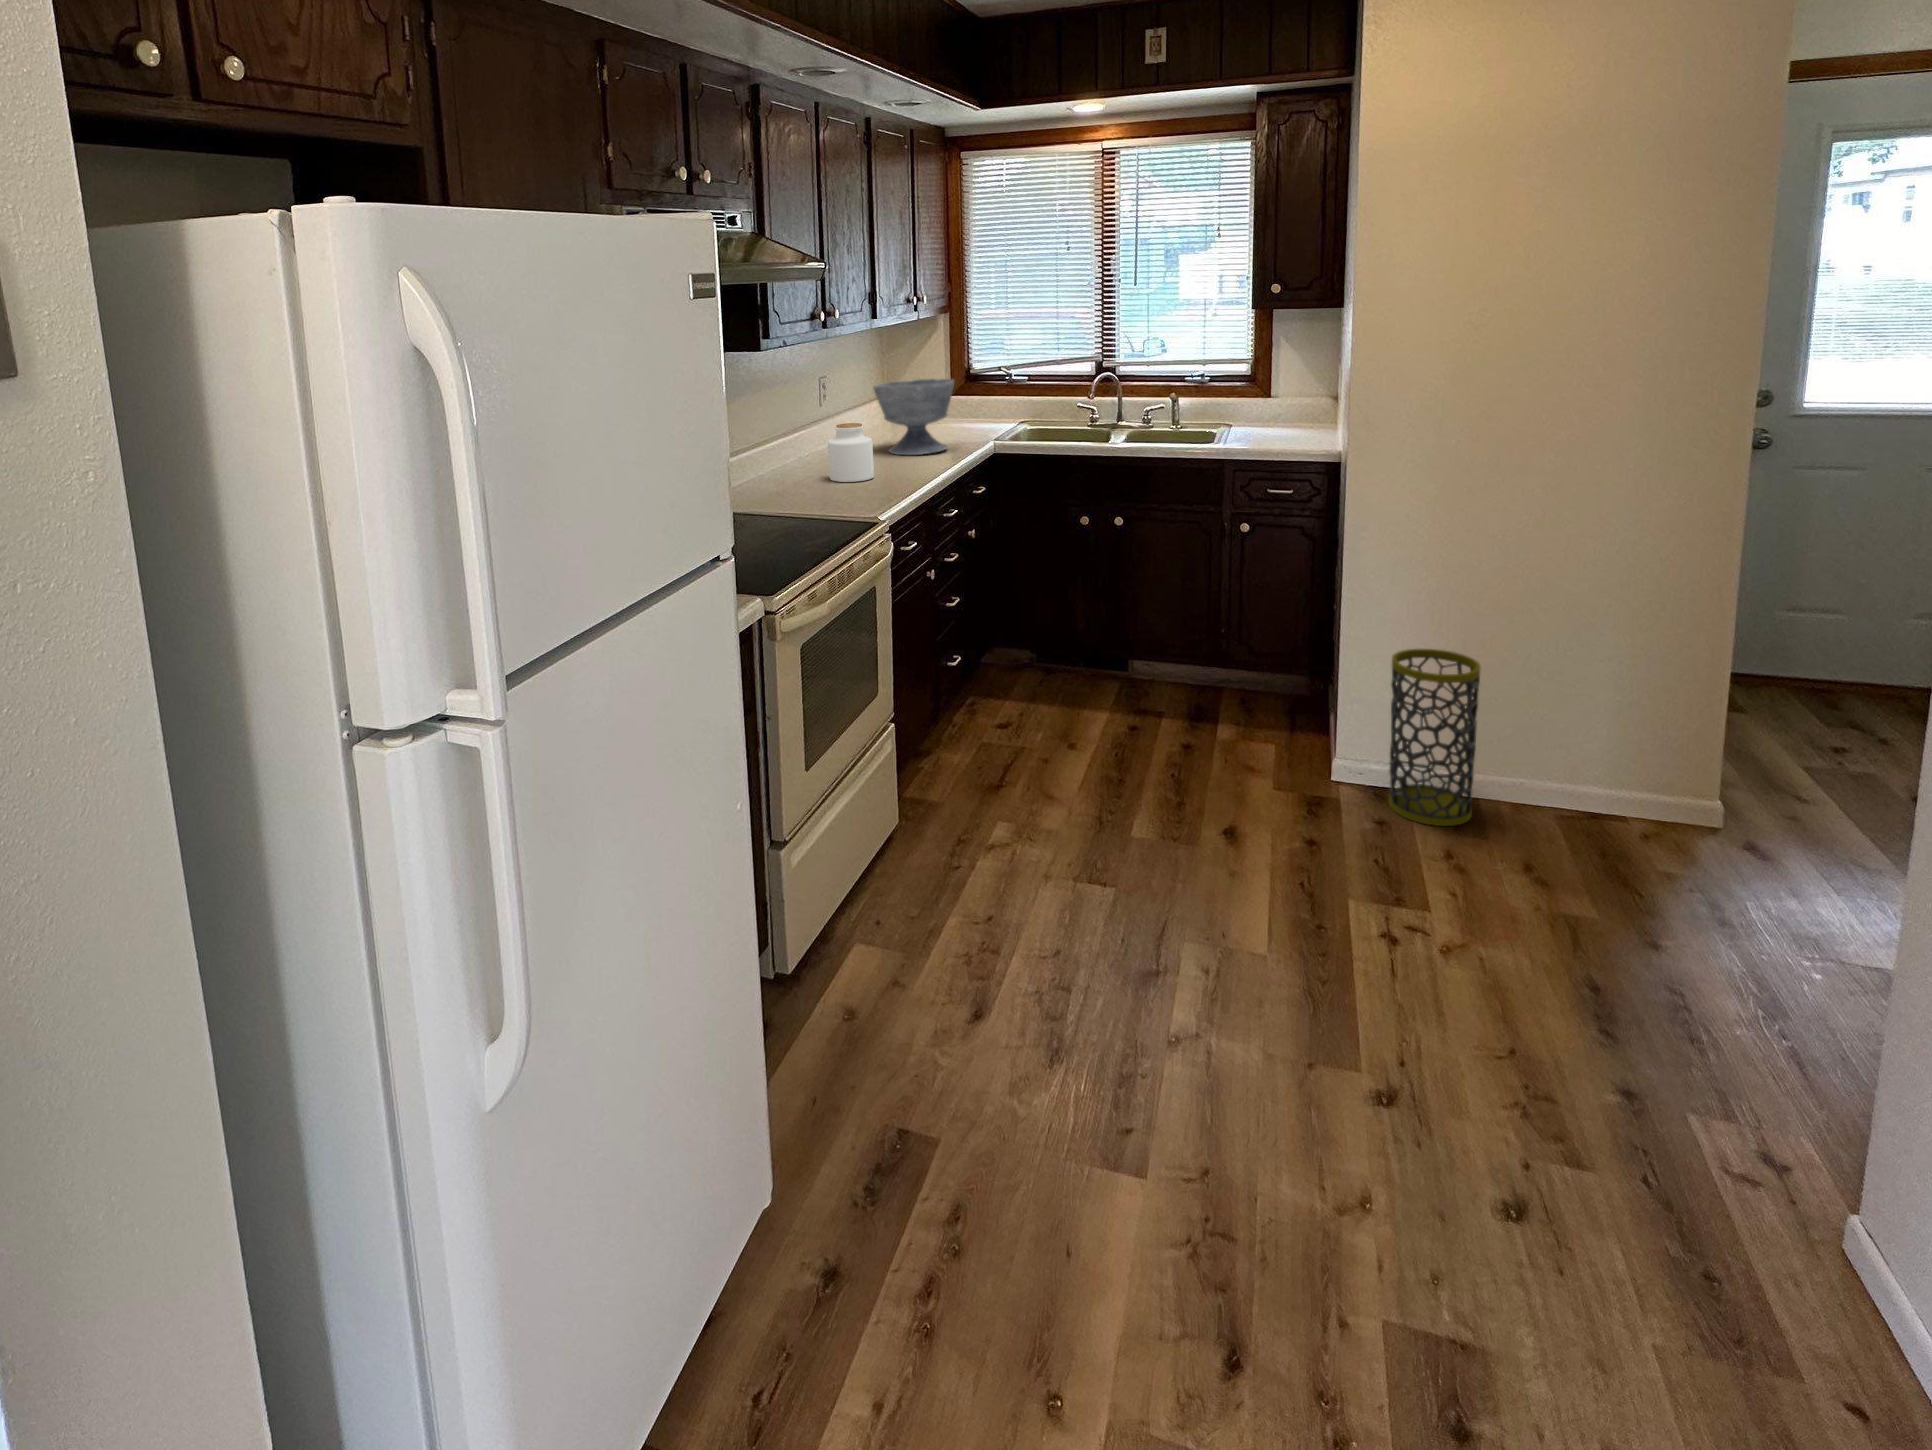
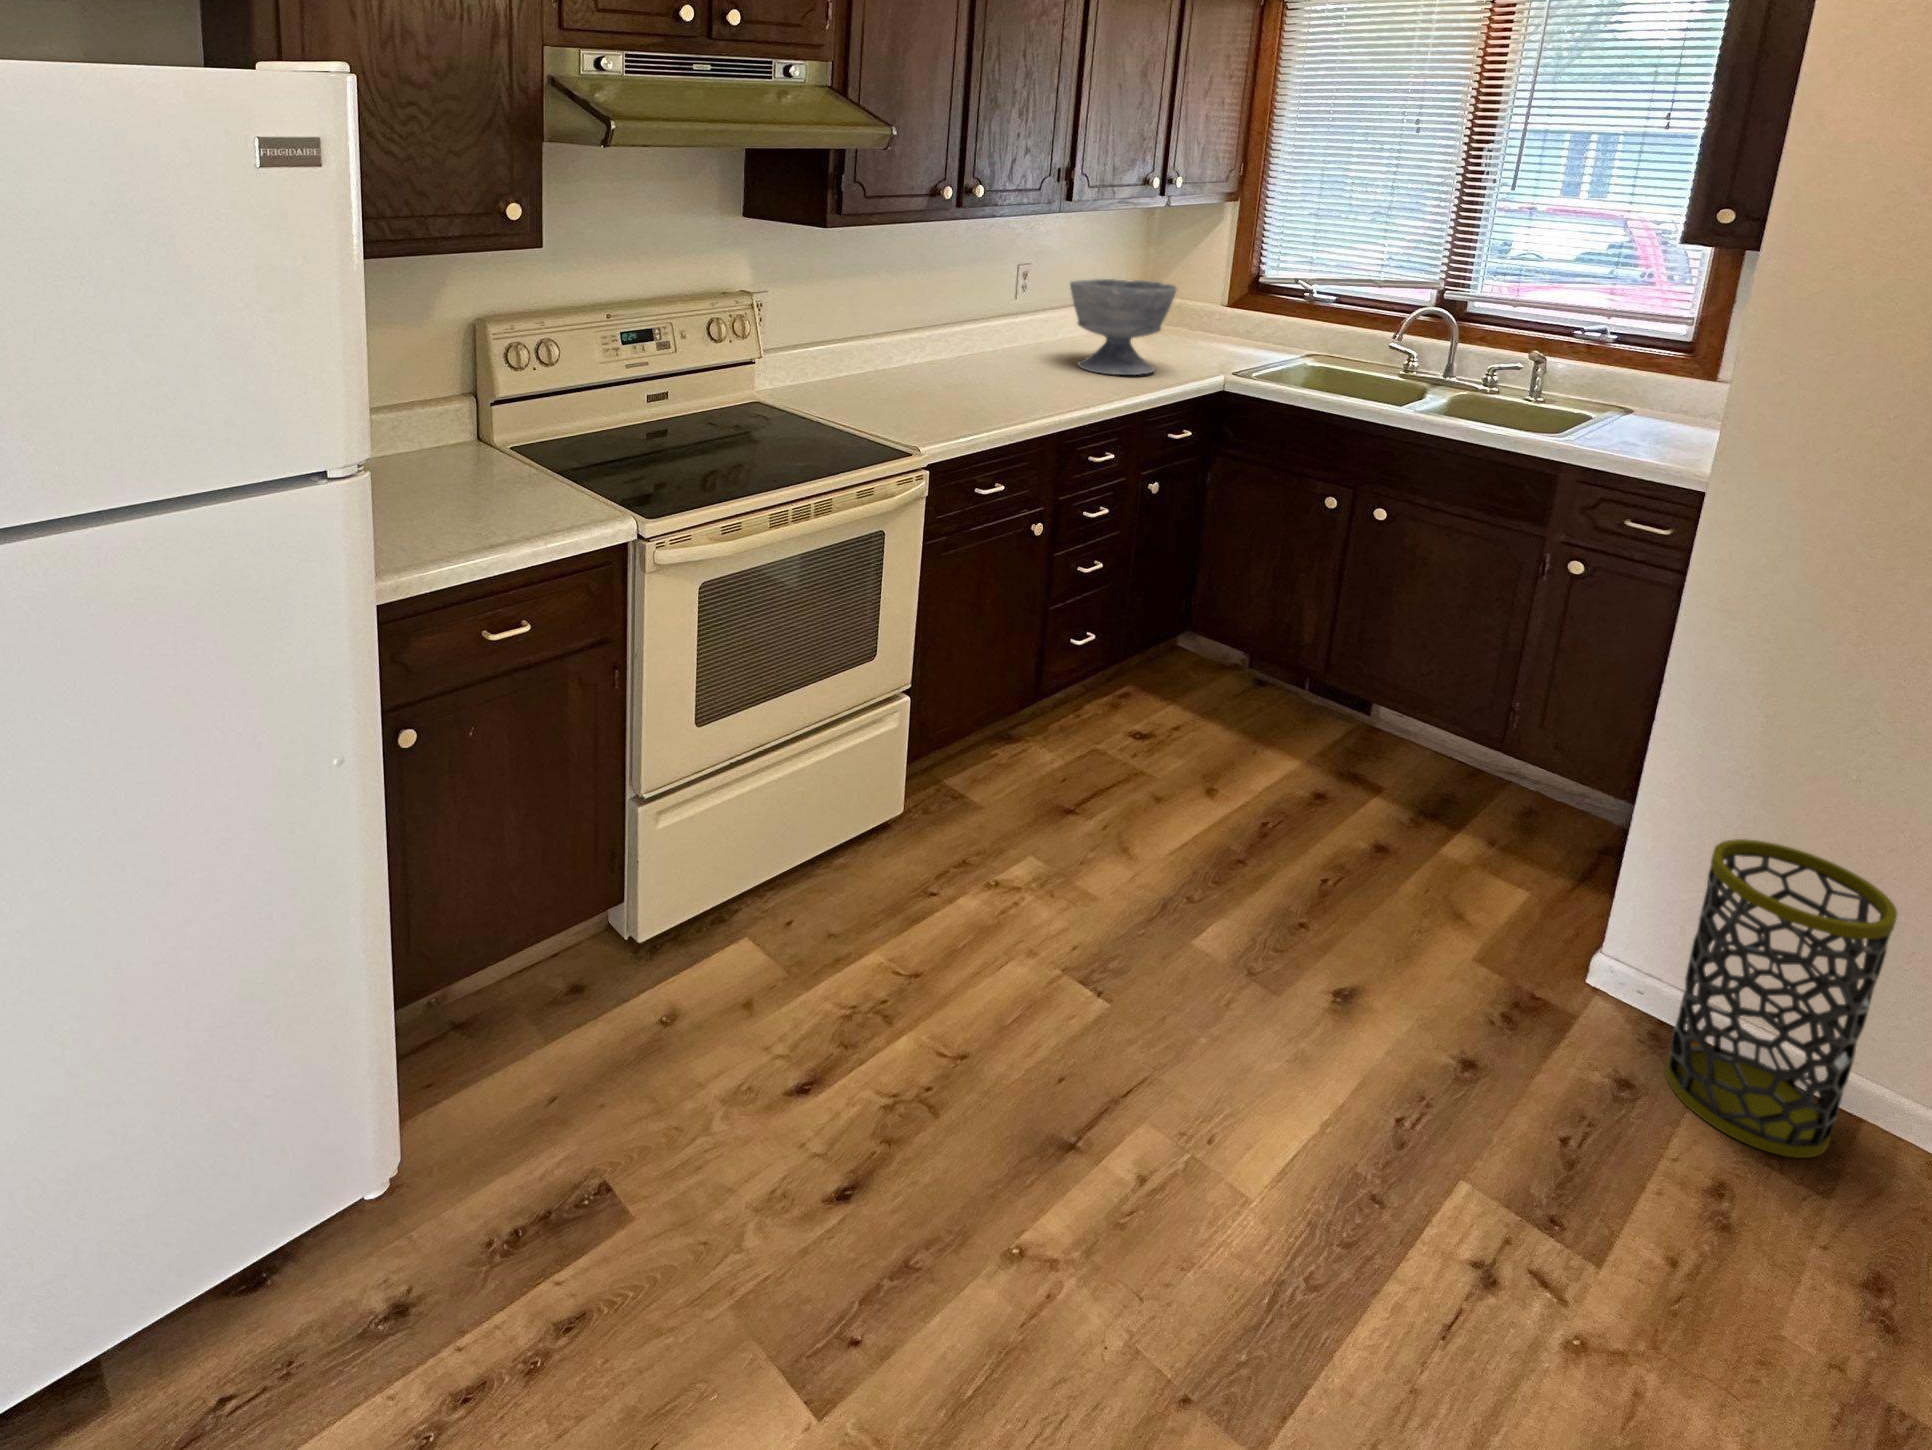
jar: present [828,423,874,482] -> none [954,322,1012,395]

